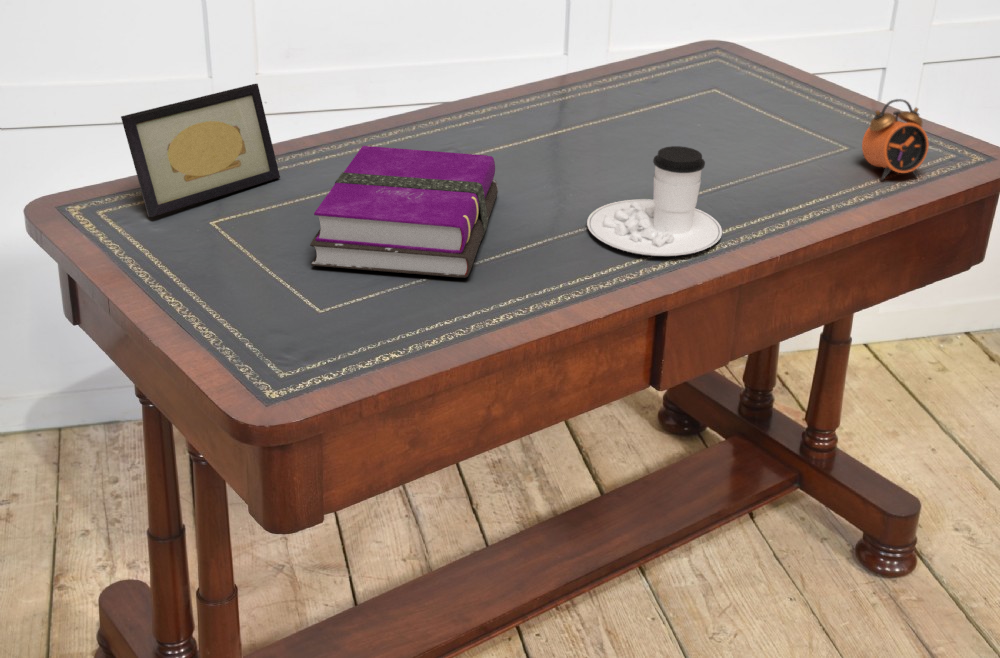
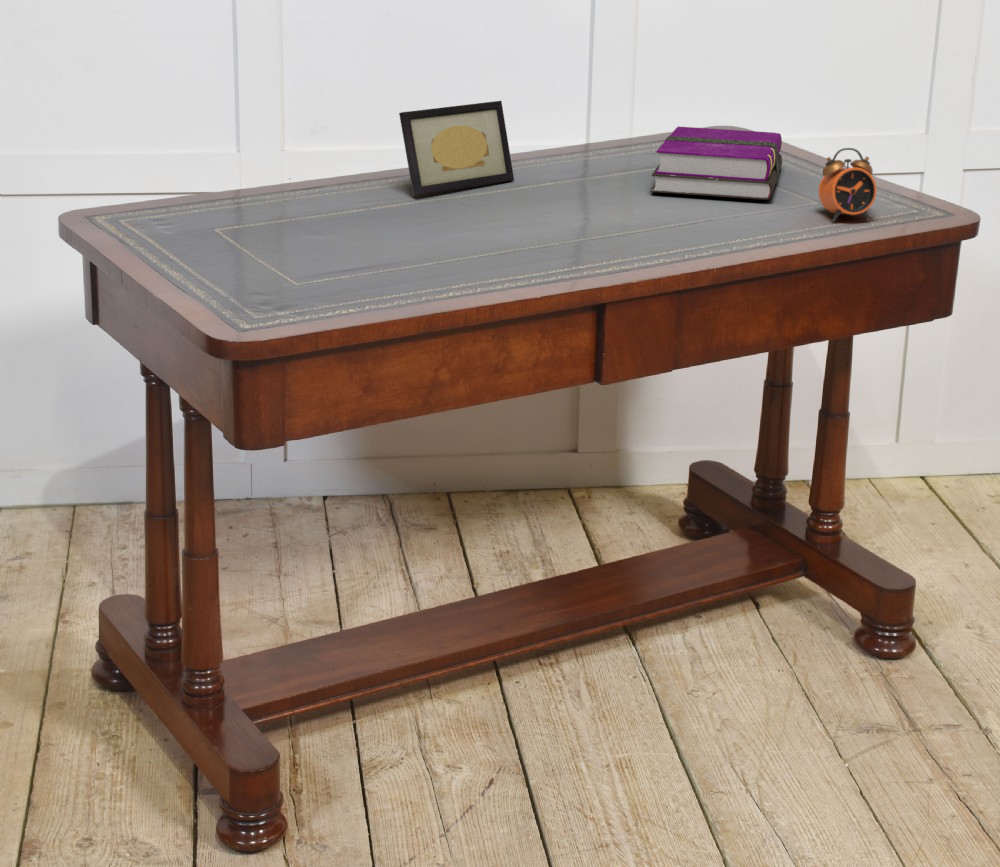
picture frame: present [121,84,280,217] -> present [399,101,514,196]
hardback book: present [310,146,498,278] -> present [651,127,782,200]
coffee cup: present [587,146,722,256] -> none [543,169,664,258]

